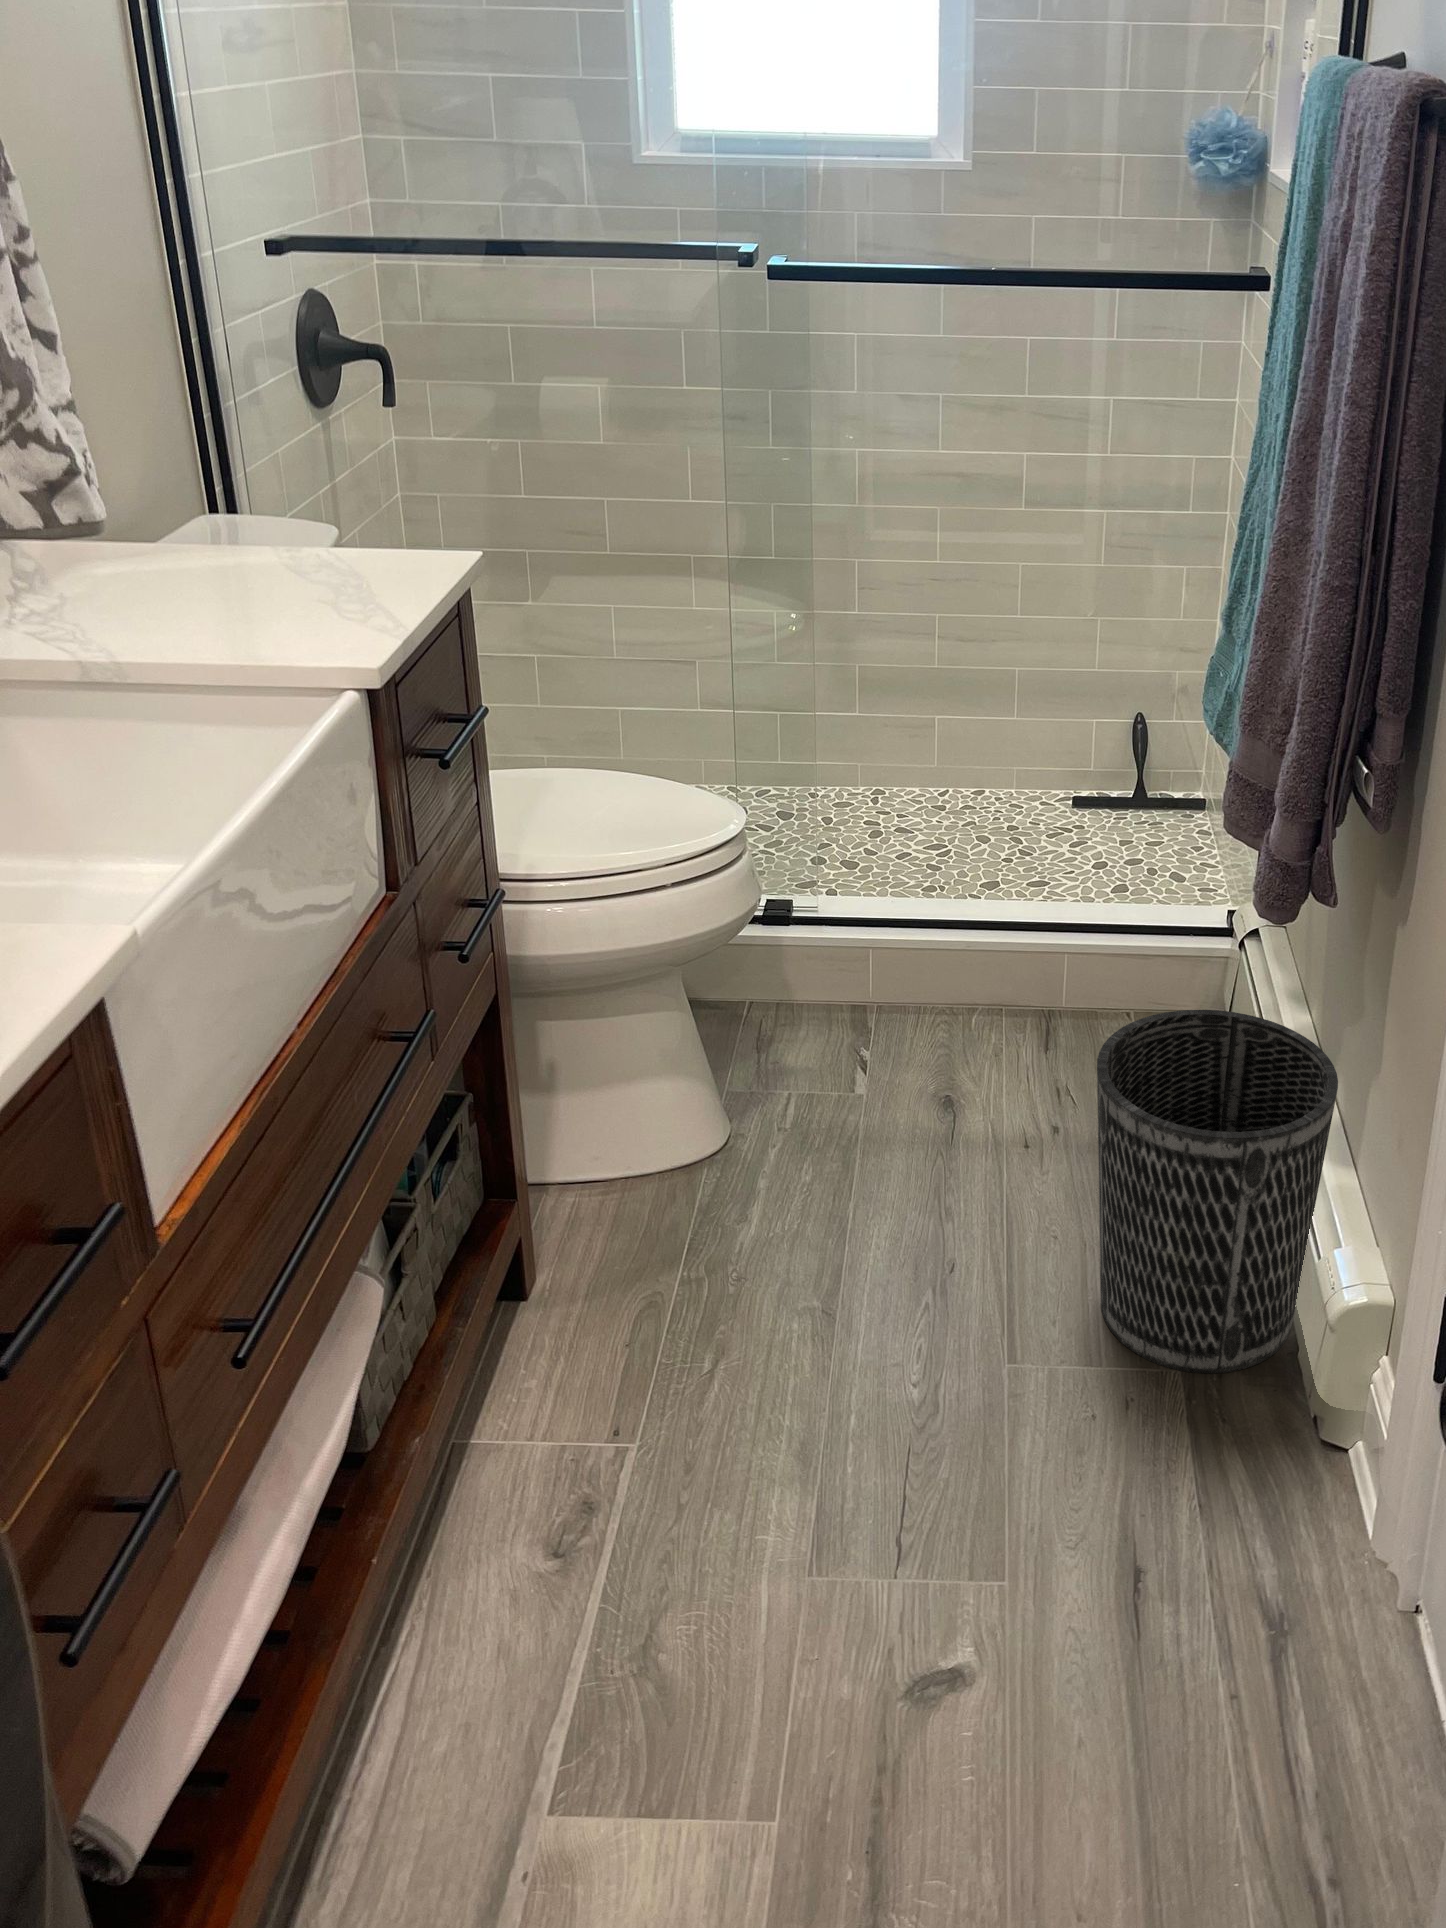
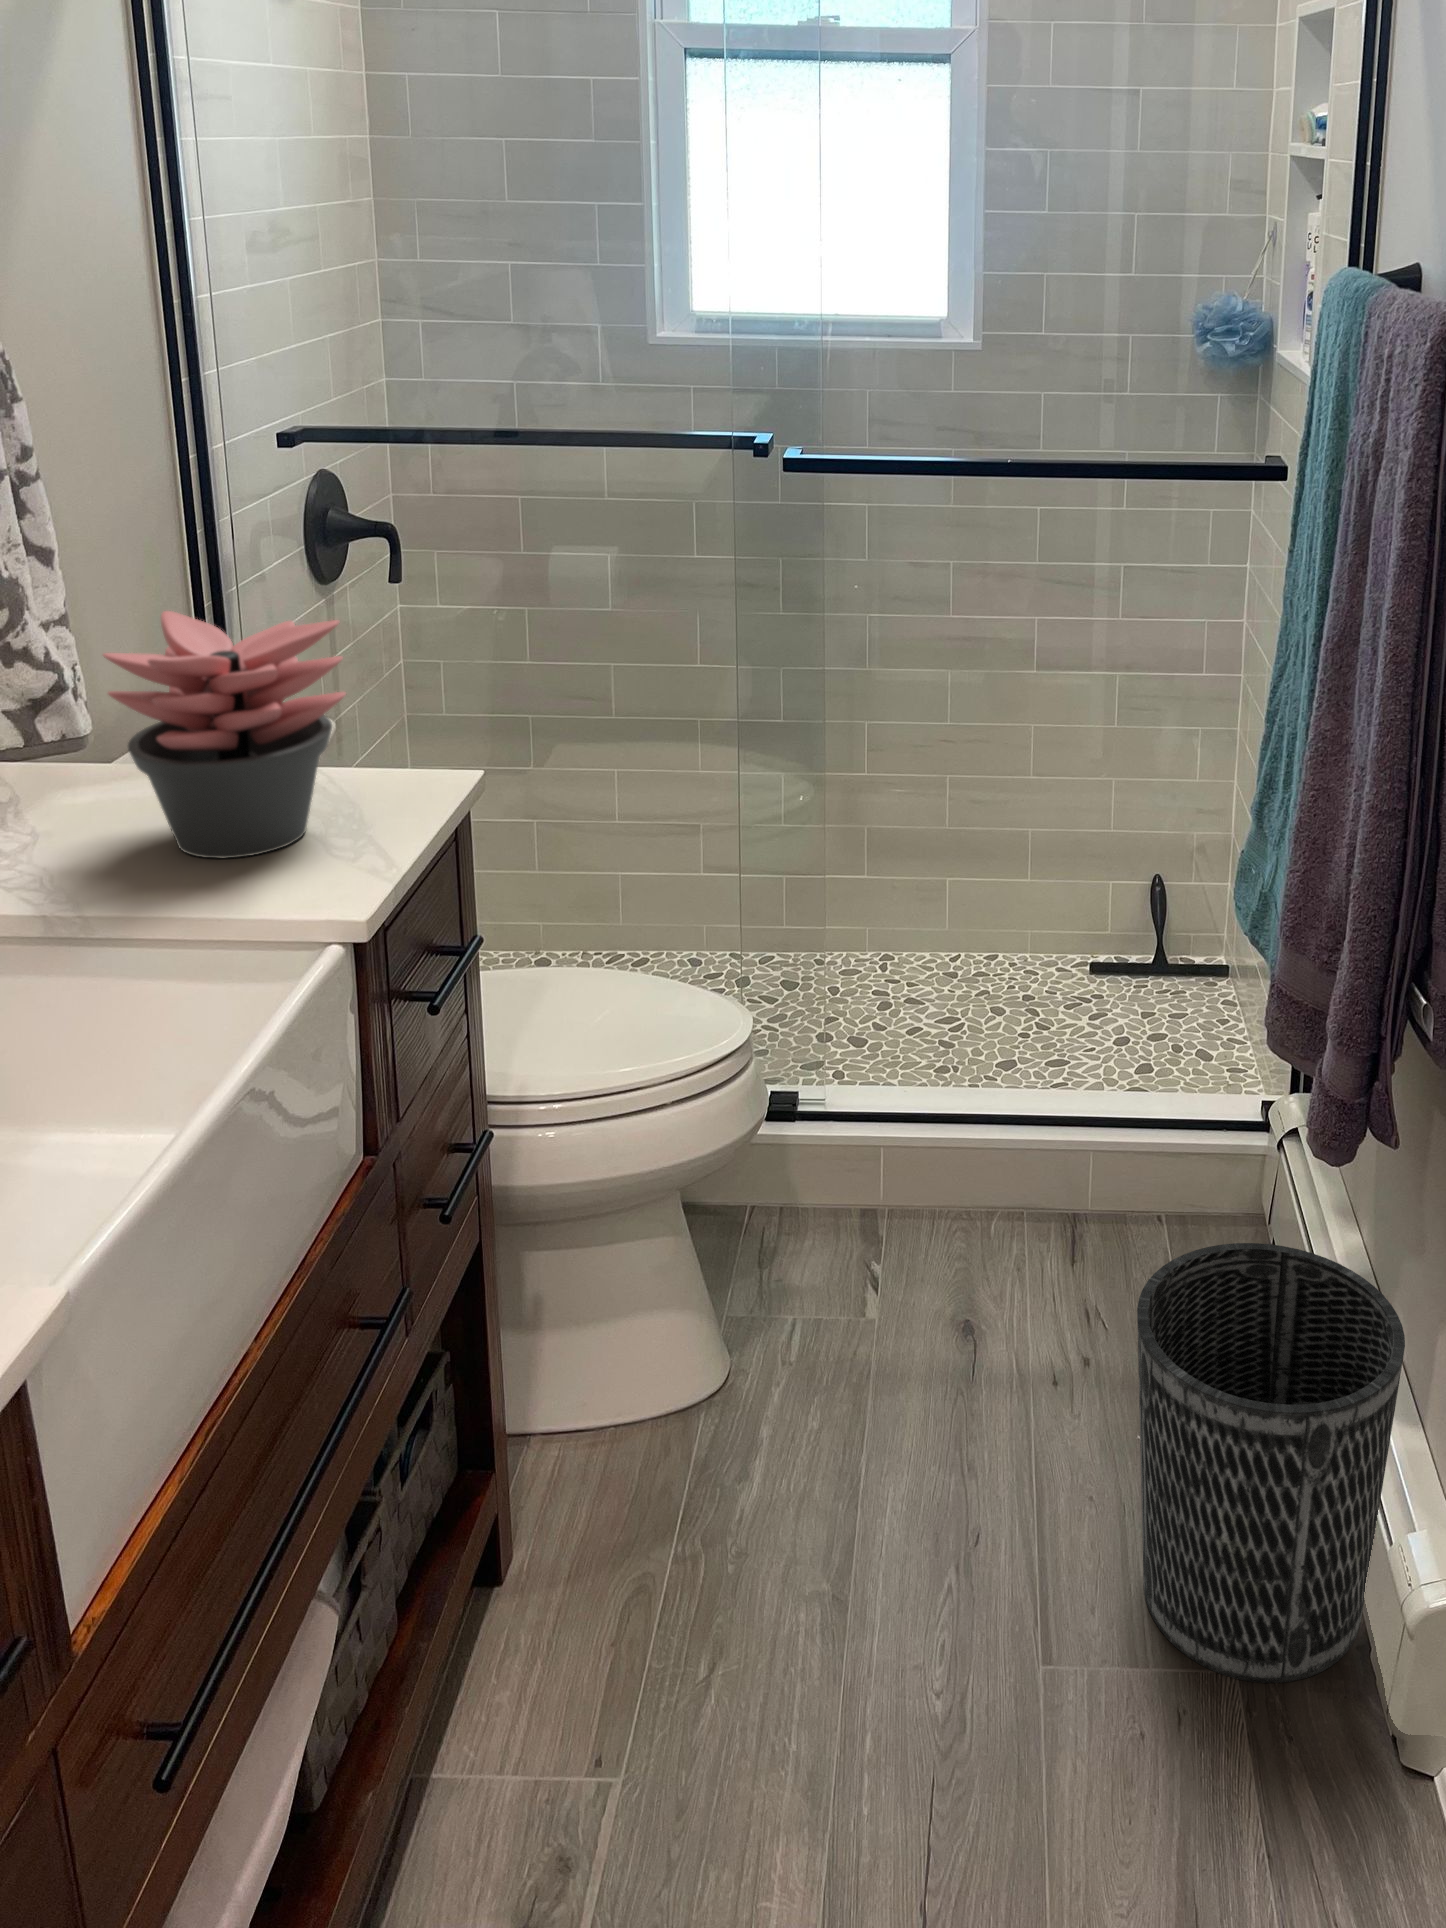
succulent plant: none [111,388,346,622] -> present [103,611,346,858]

